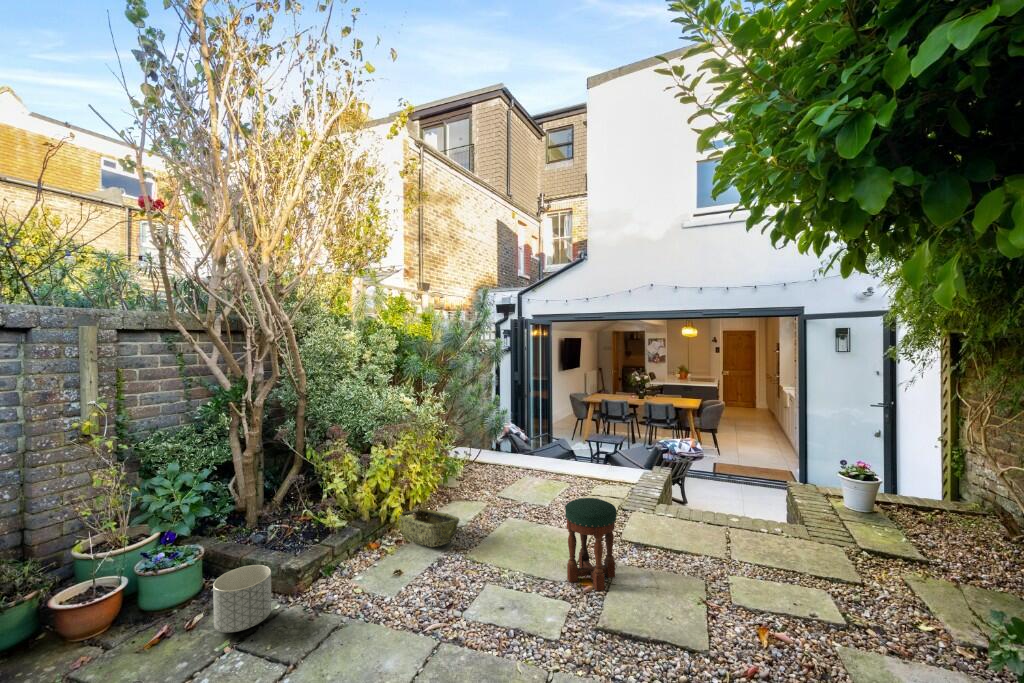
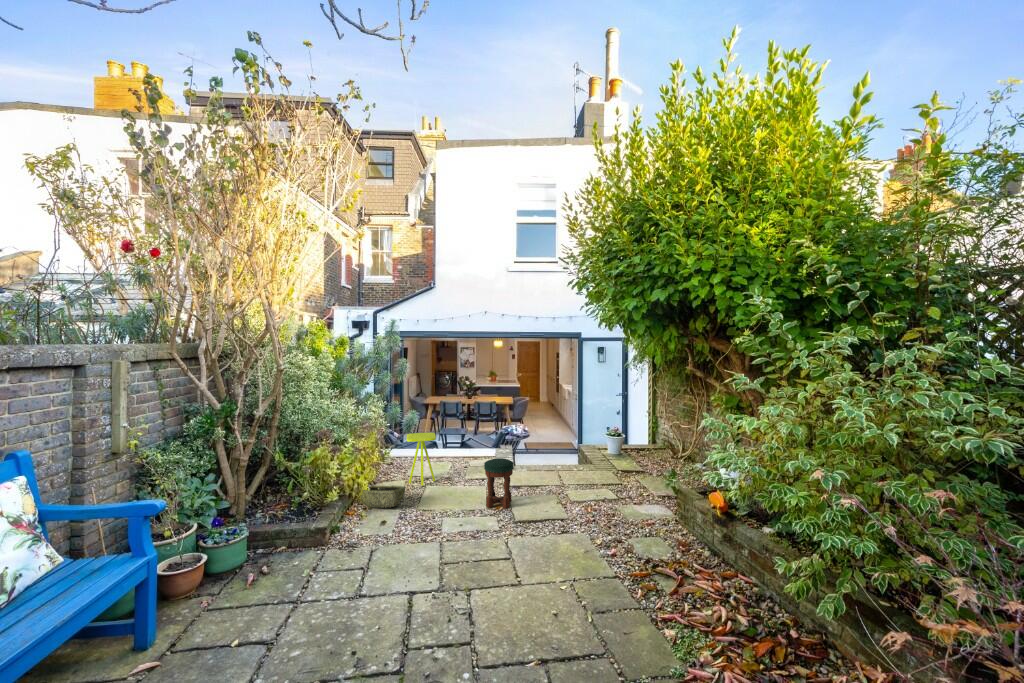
side table: none [483,440,529,517] -> present [407,433,436,485]
planter: present [213,565,271,633] -> none [283,526,320,568]

